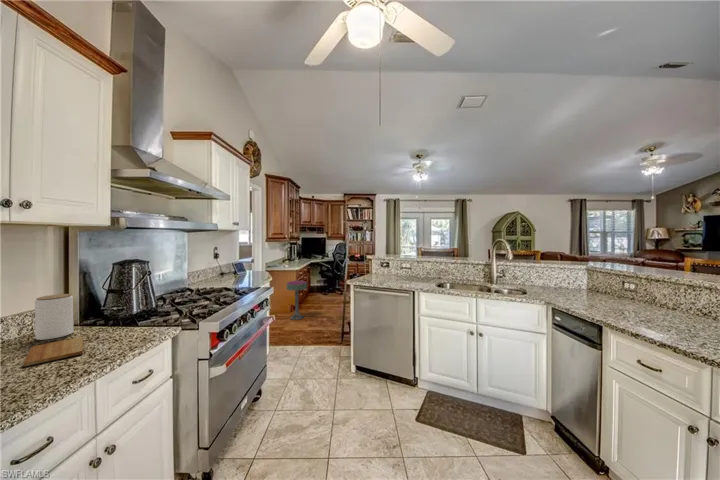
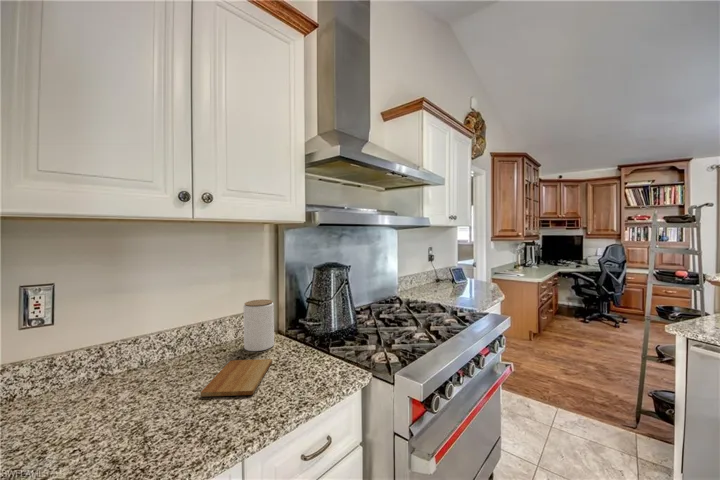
bar stool: present [287,281,307,320] -> none [522,297,555,354]

